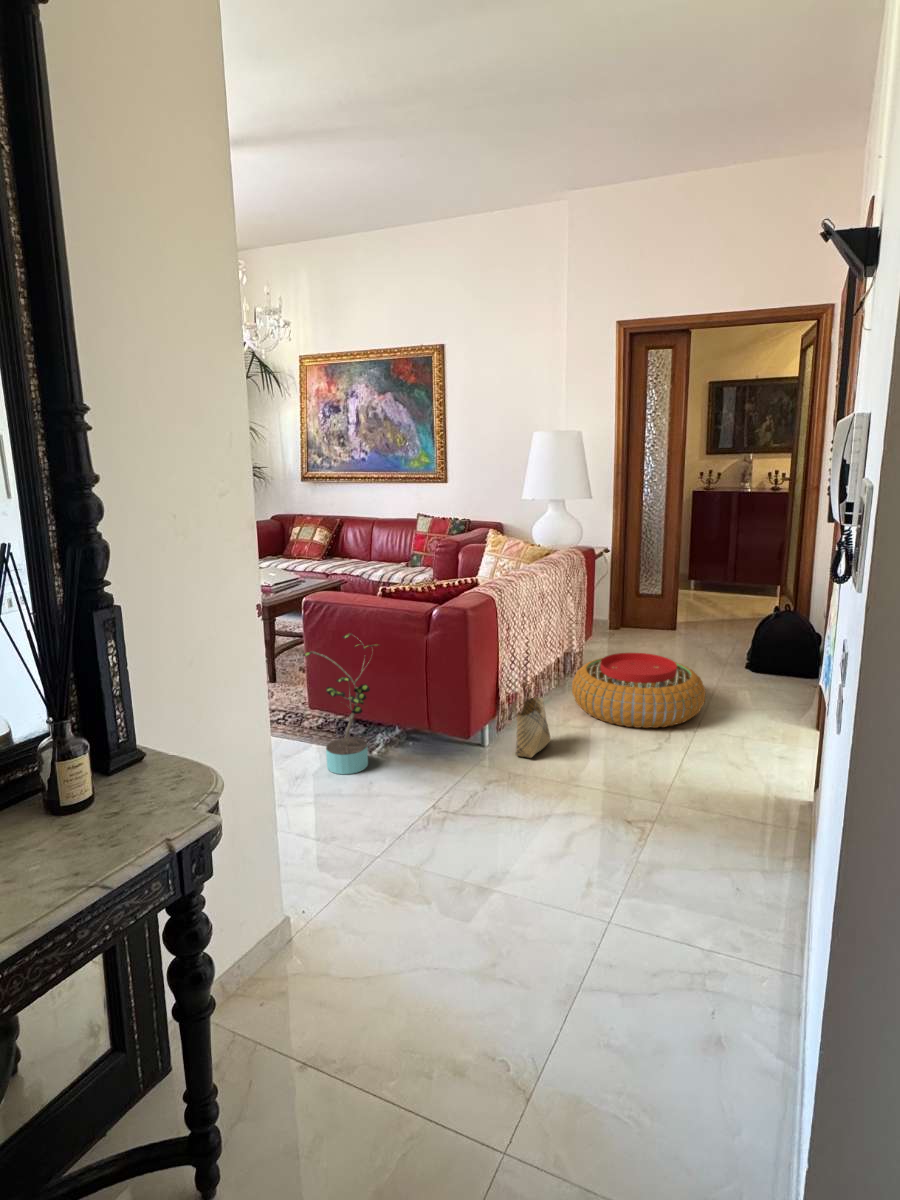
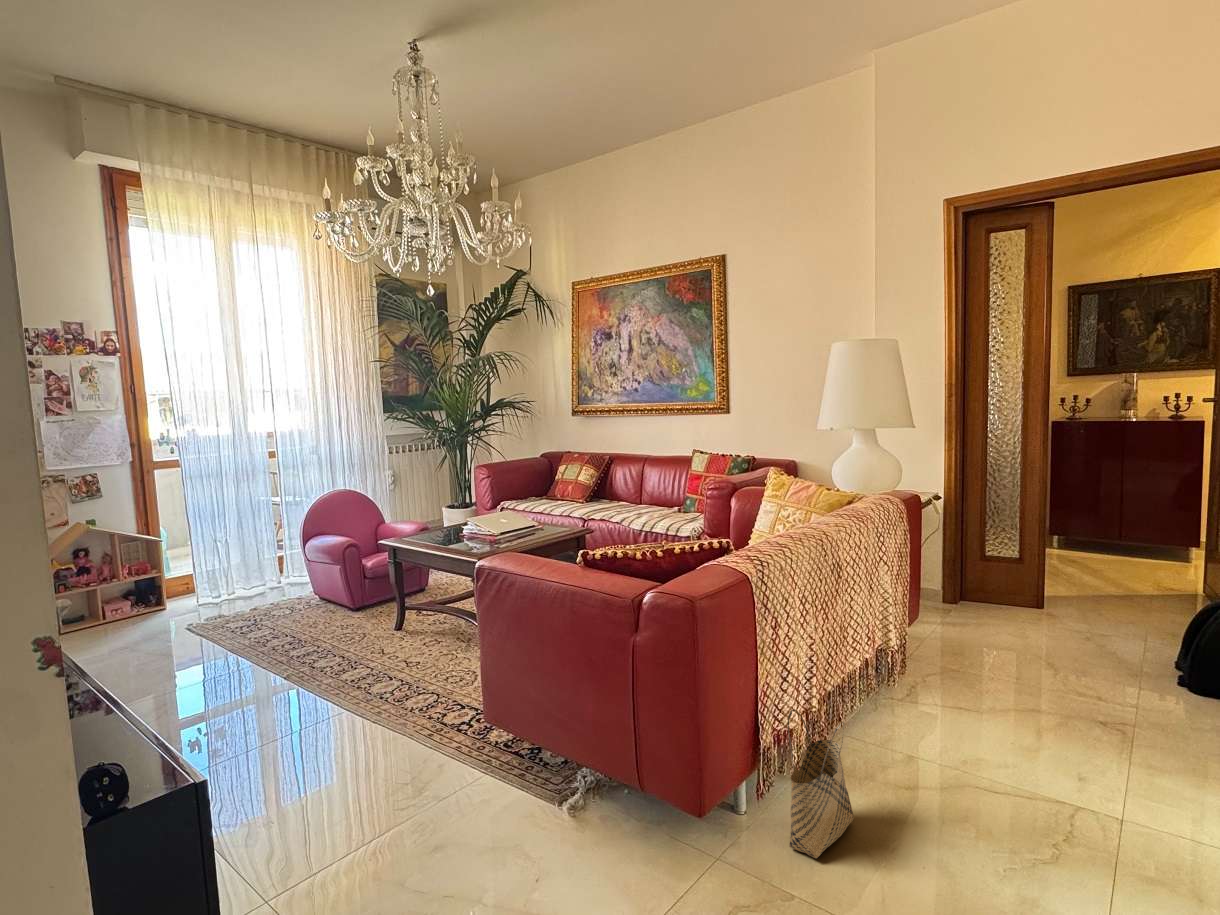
potted plant: present [303,633,374,774] -> none [449,620,566,853]
pouf: present [572,653,705,728] -> none [891,659,1138,808]

